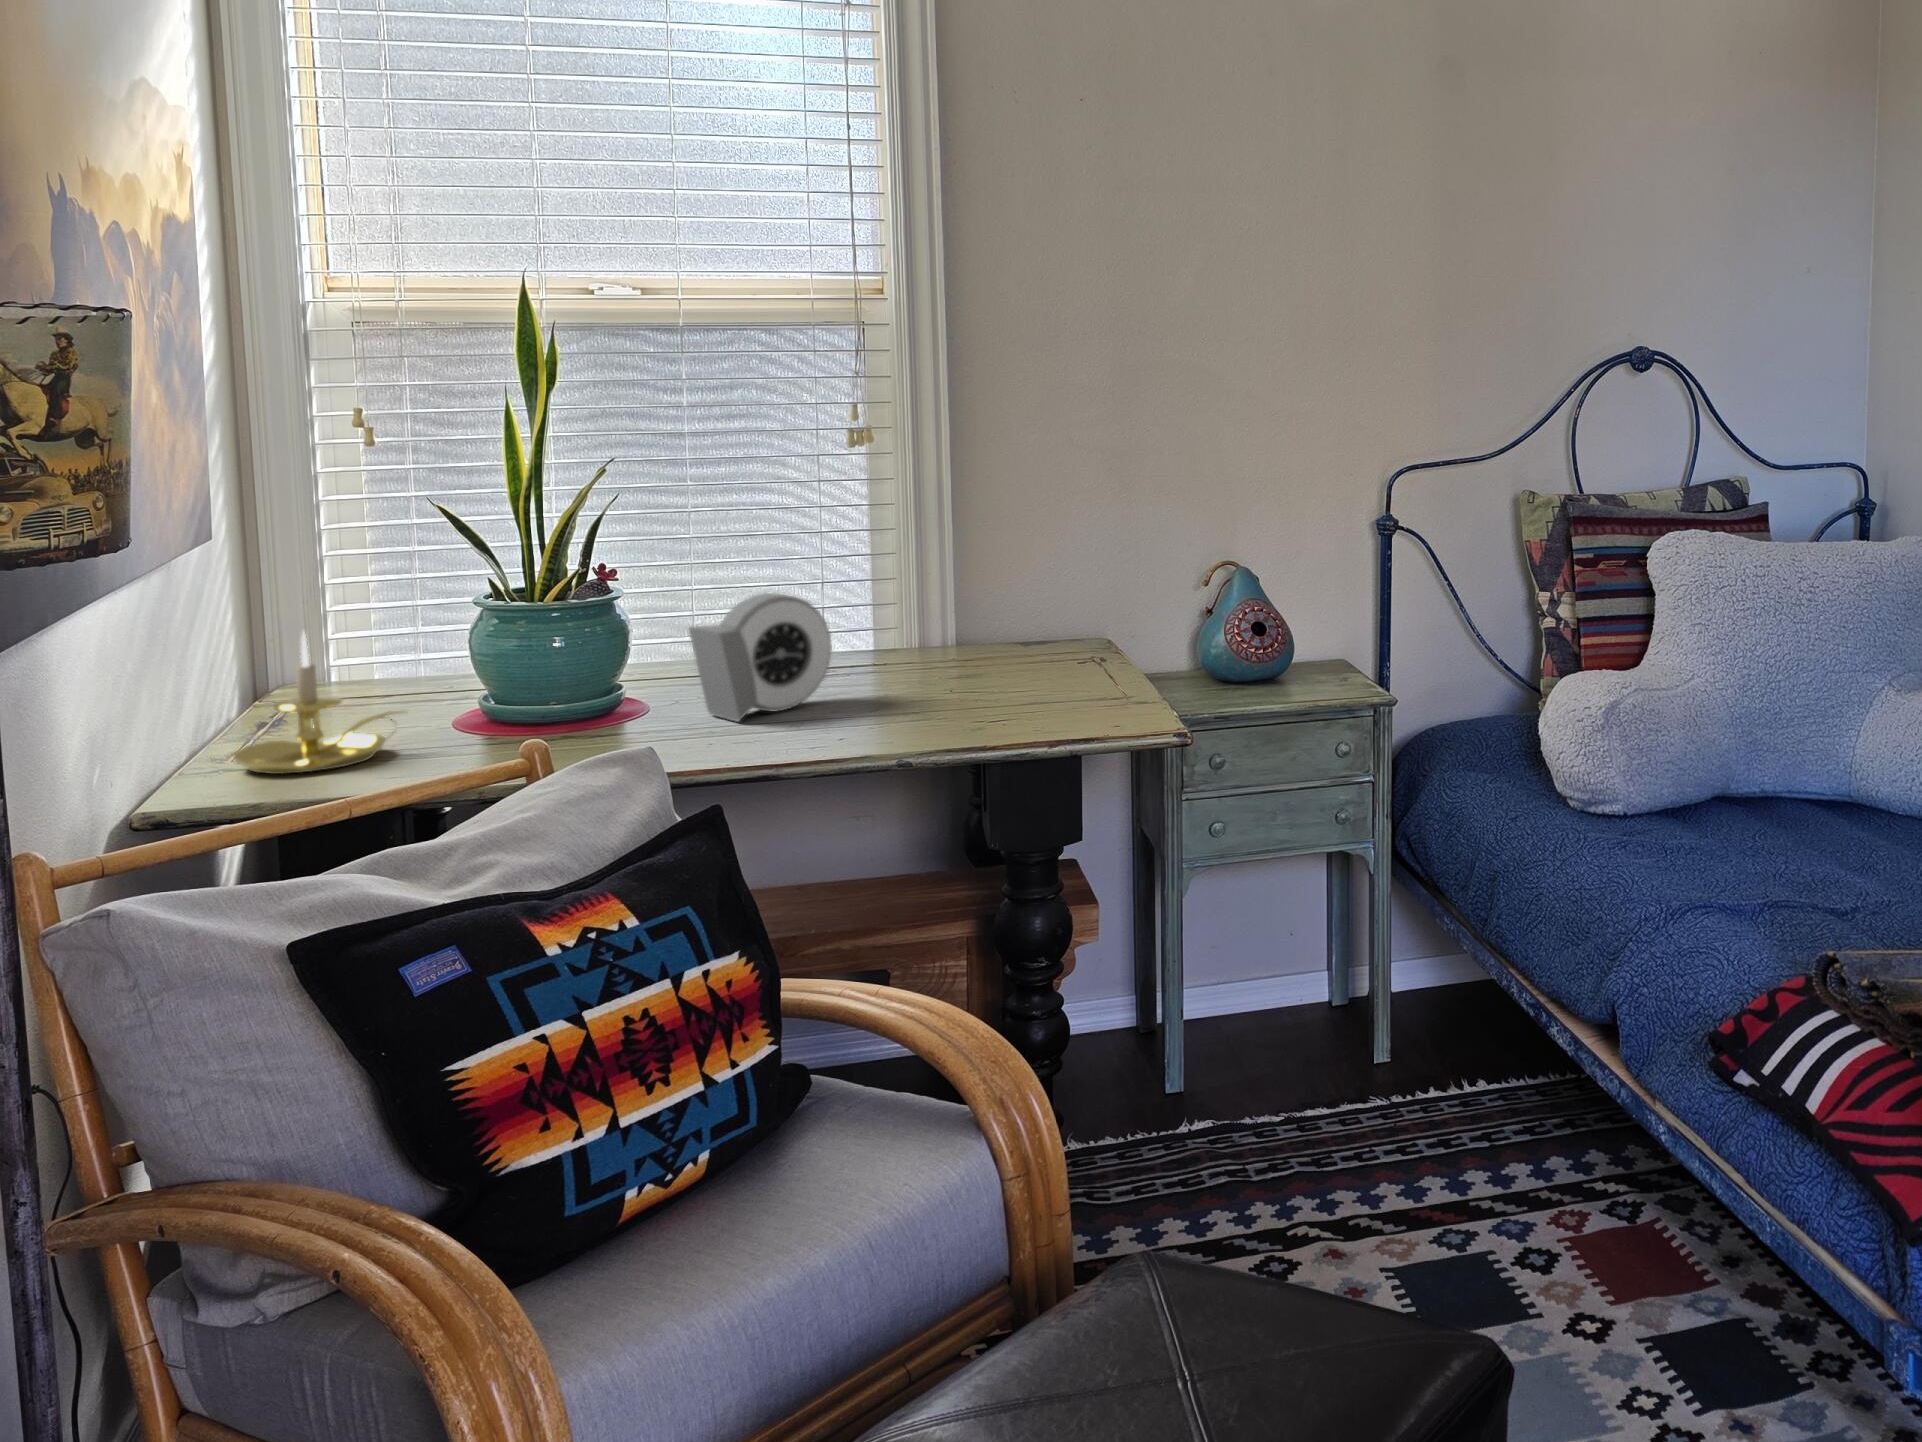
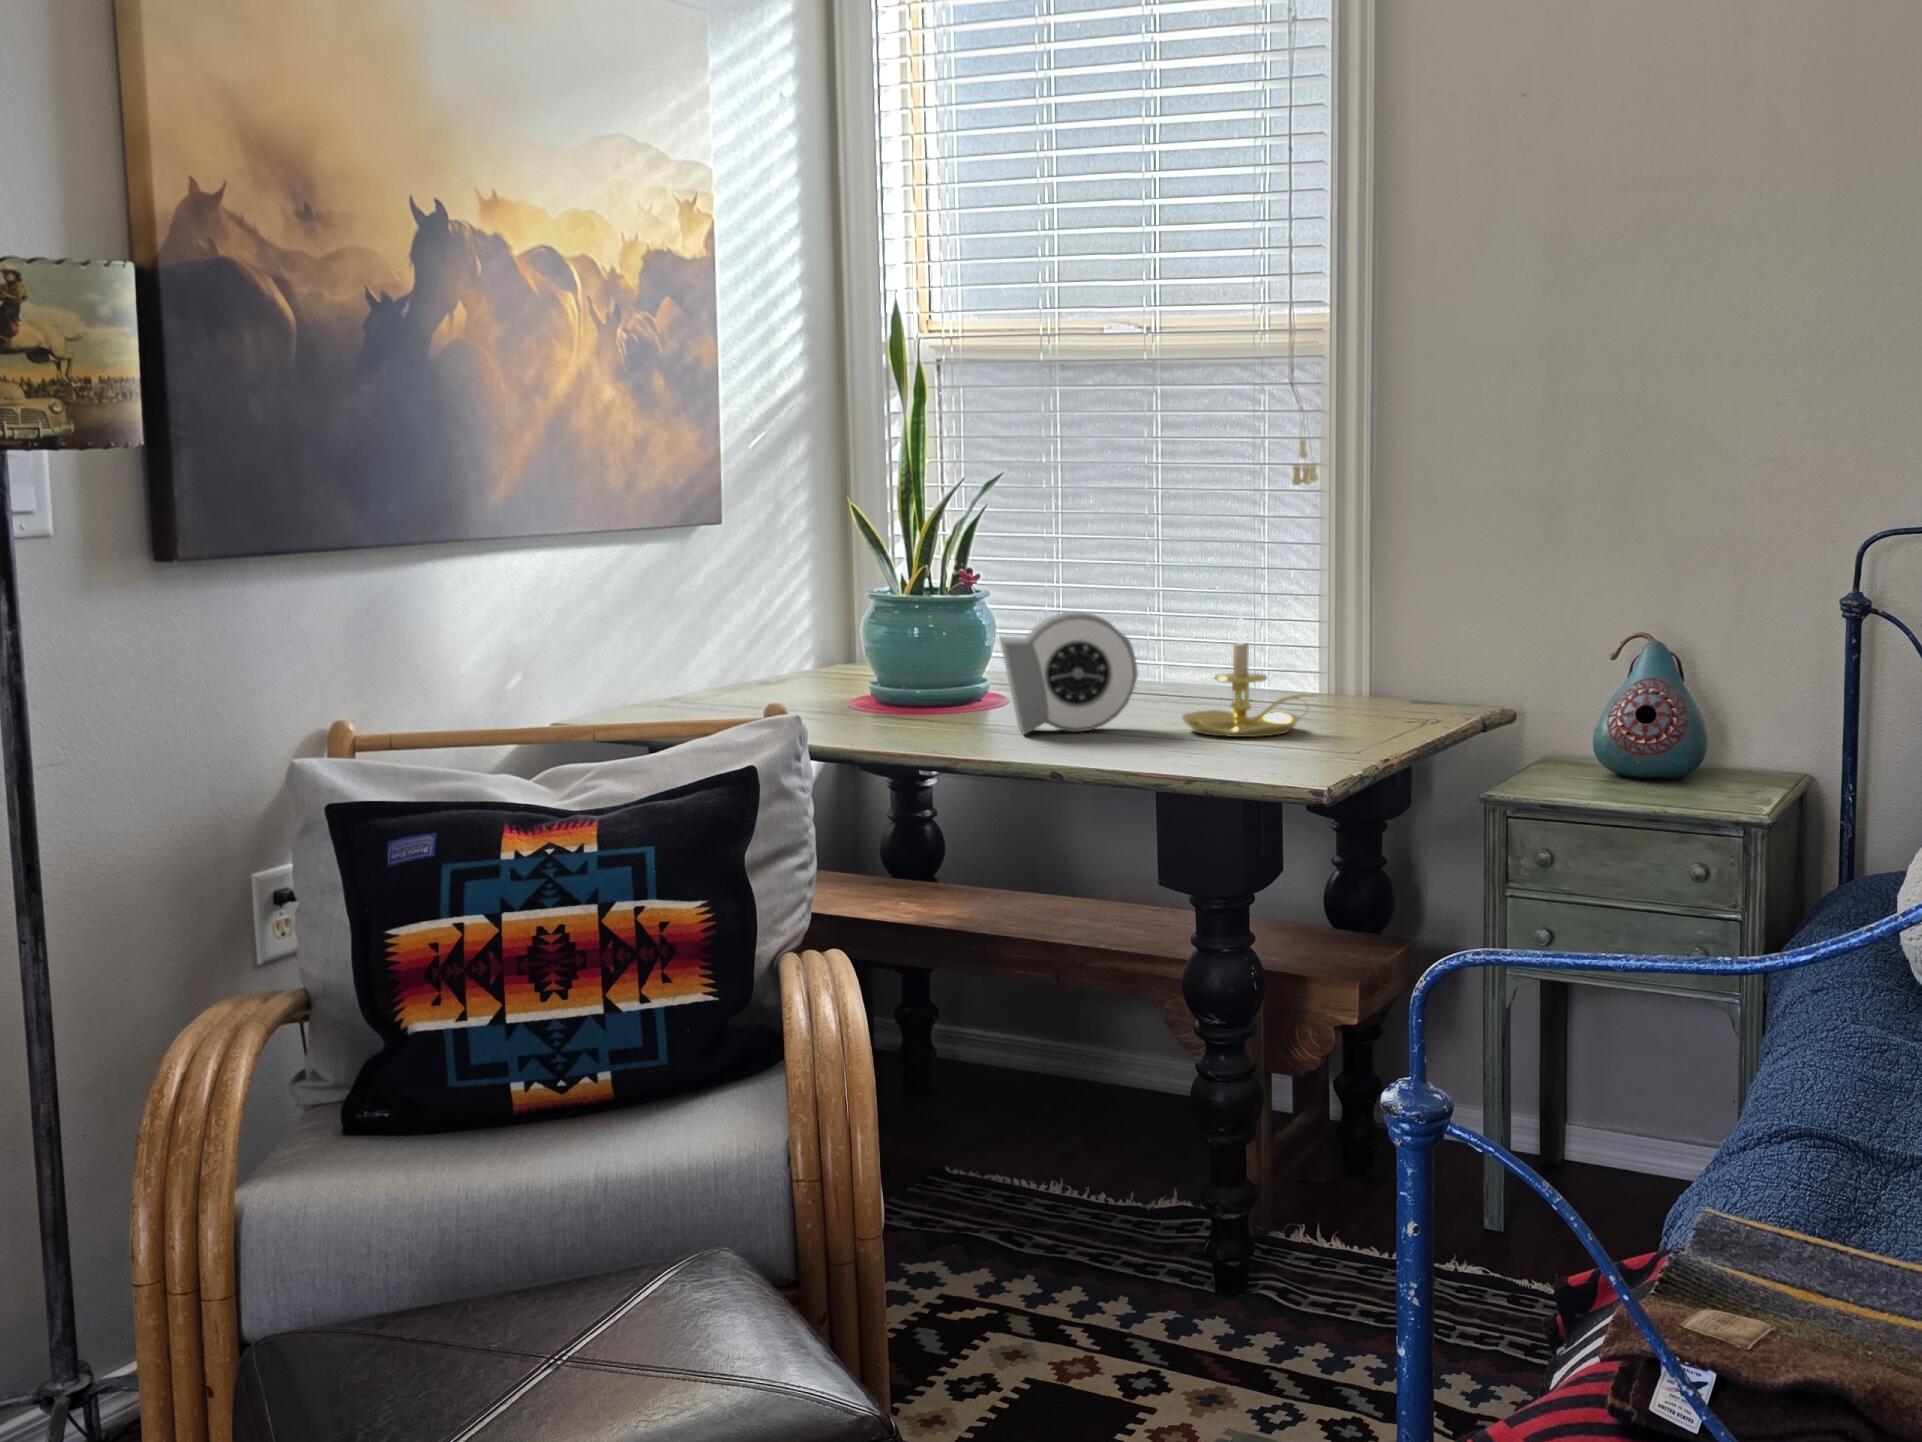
candle holder: present [233,632,408,774] -> present [1182,613,1315,737]

